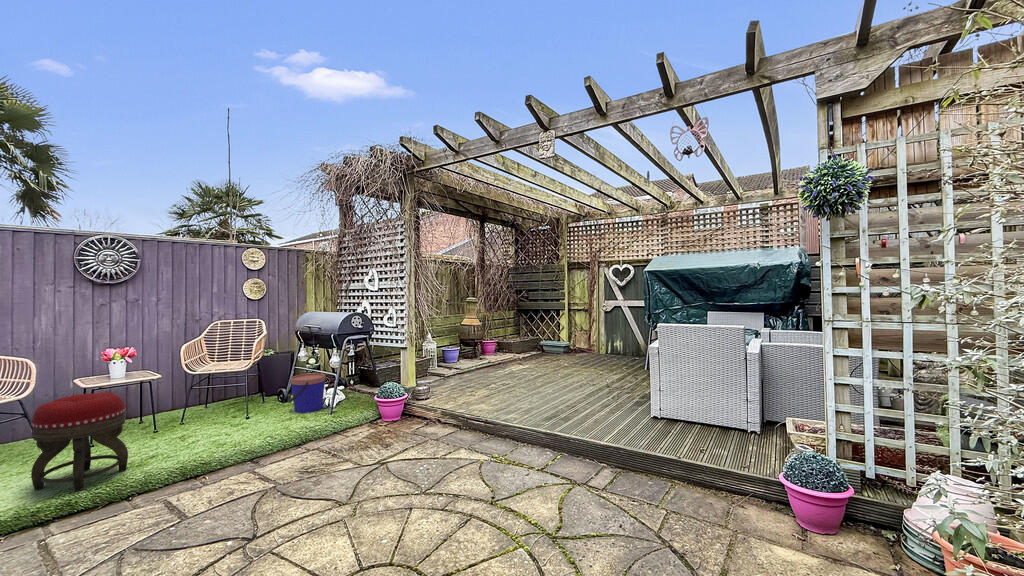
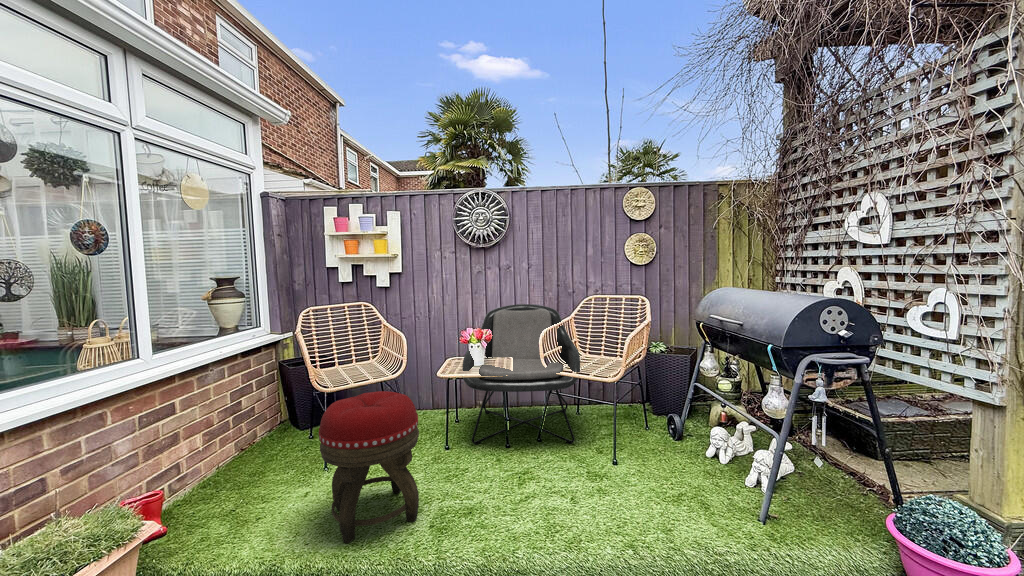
lounge chair: none [107,329,221,439] -> present [462,304,580,445]
bucket: present [288,373,325,413] -> none [673,405,747,492]

